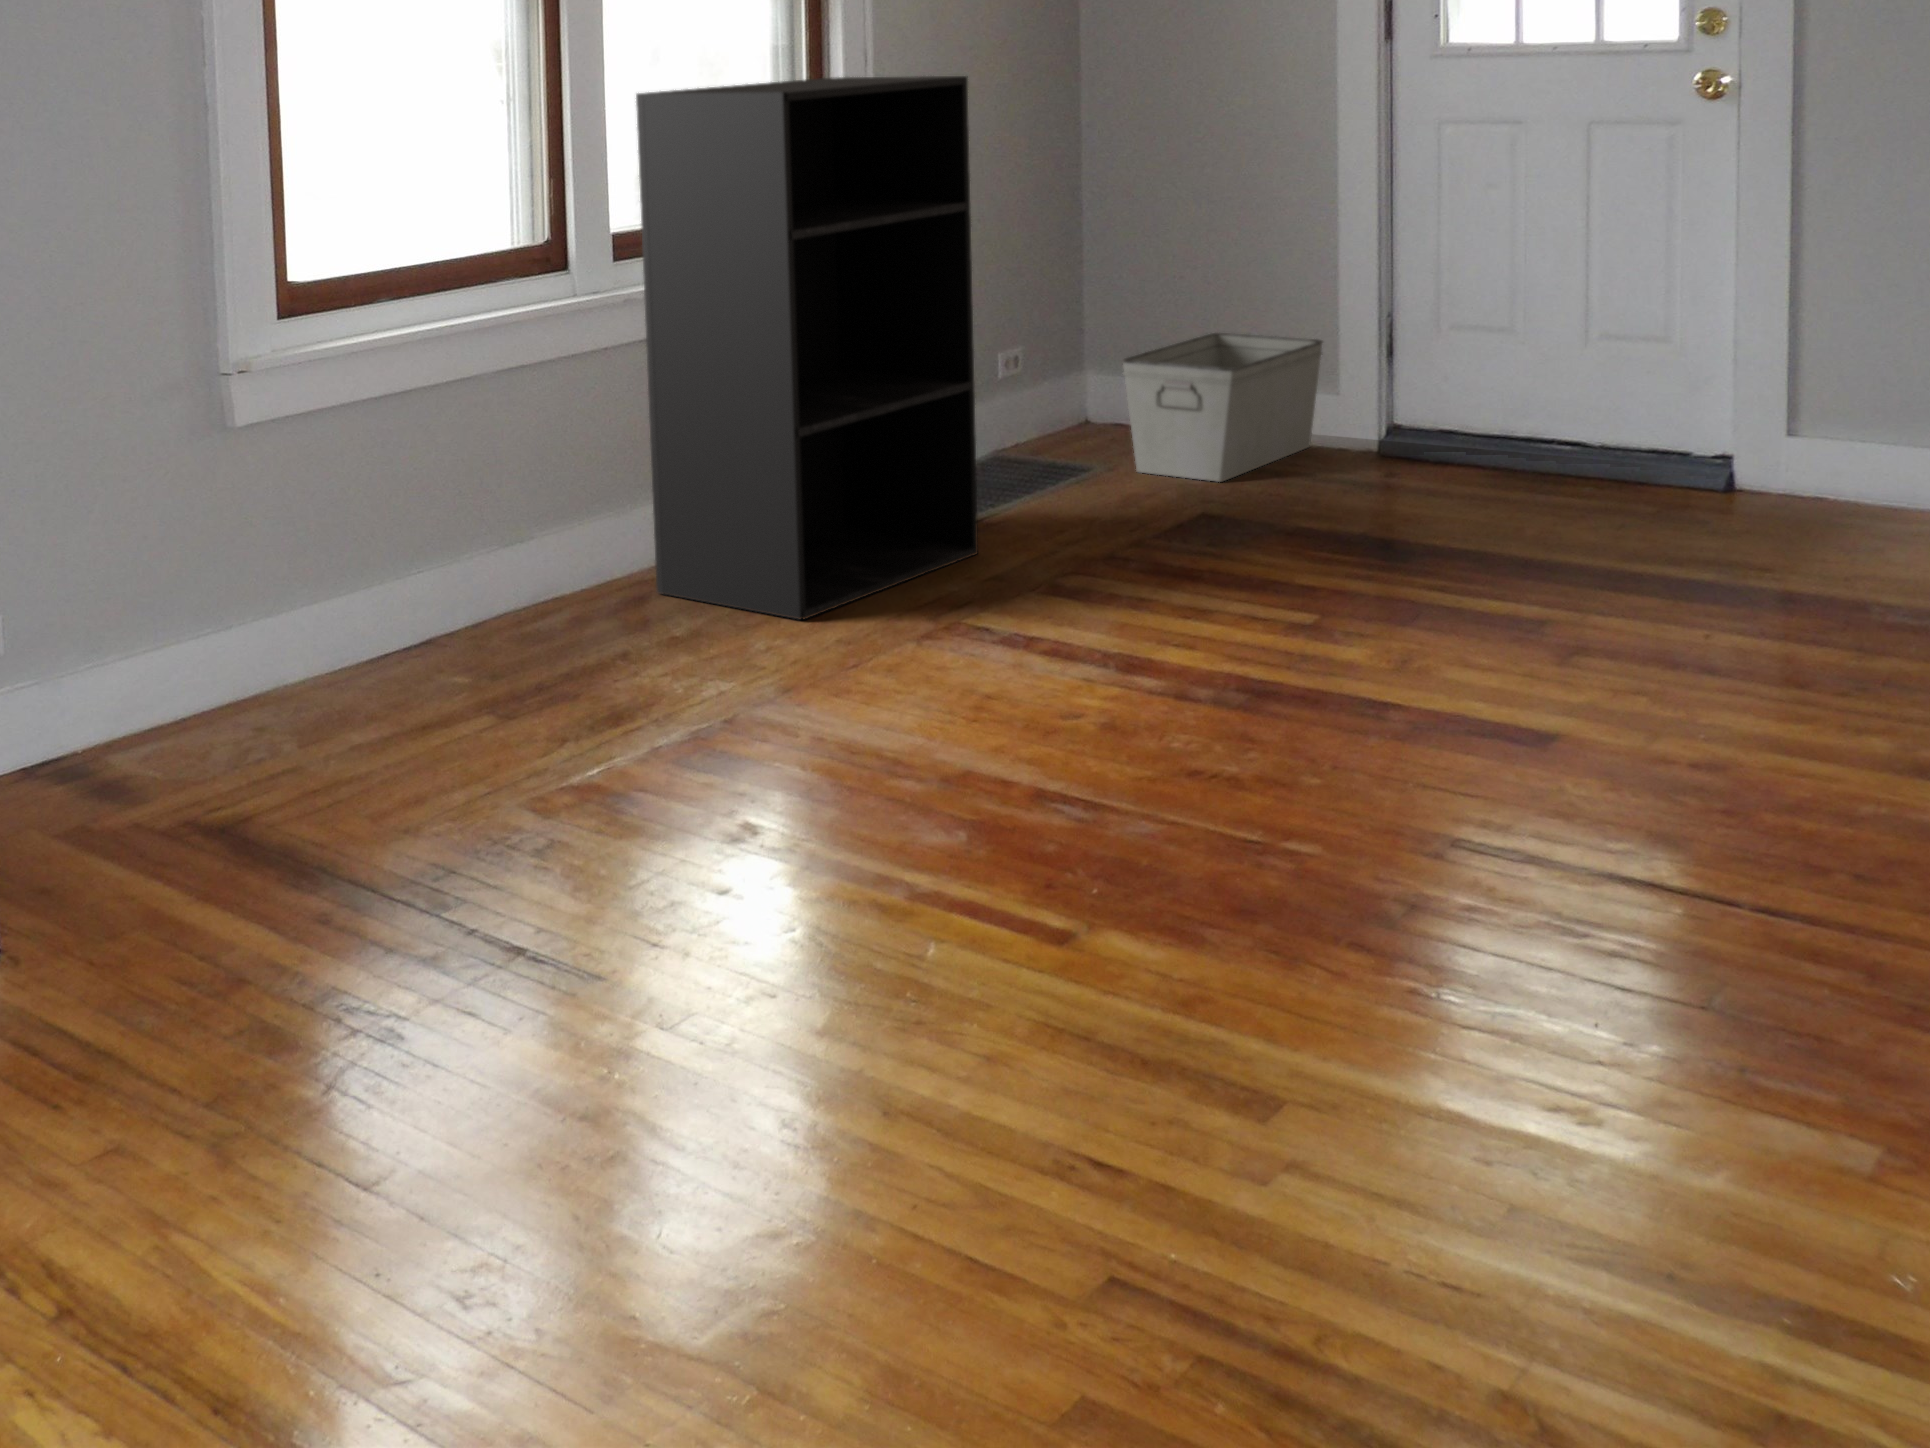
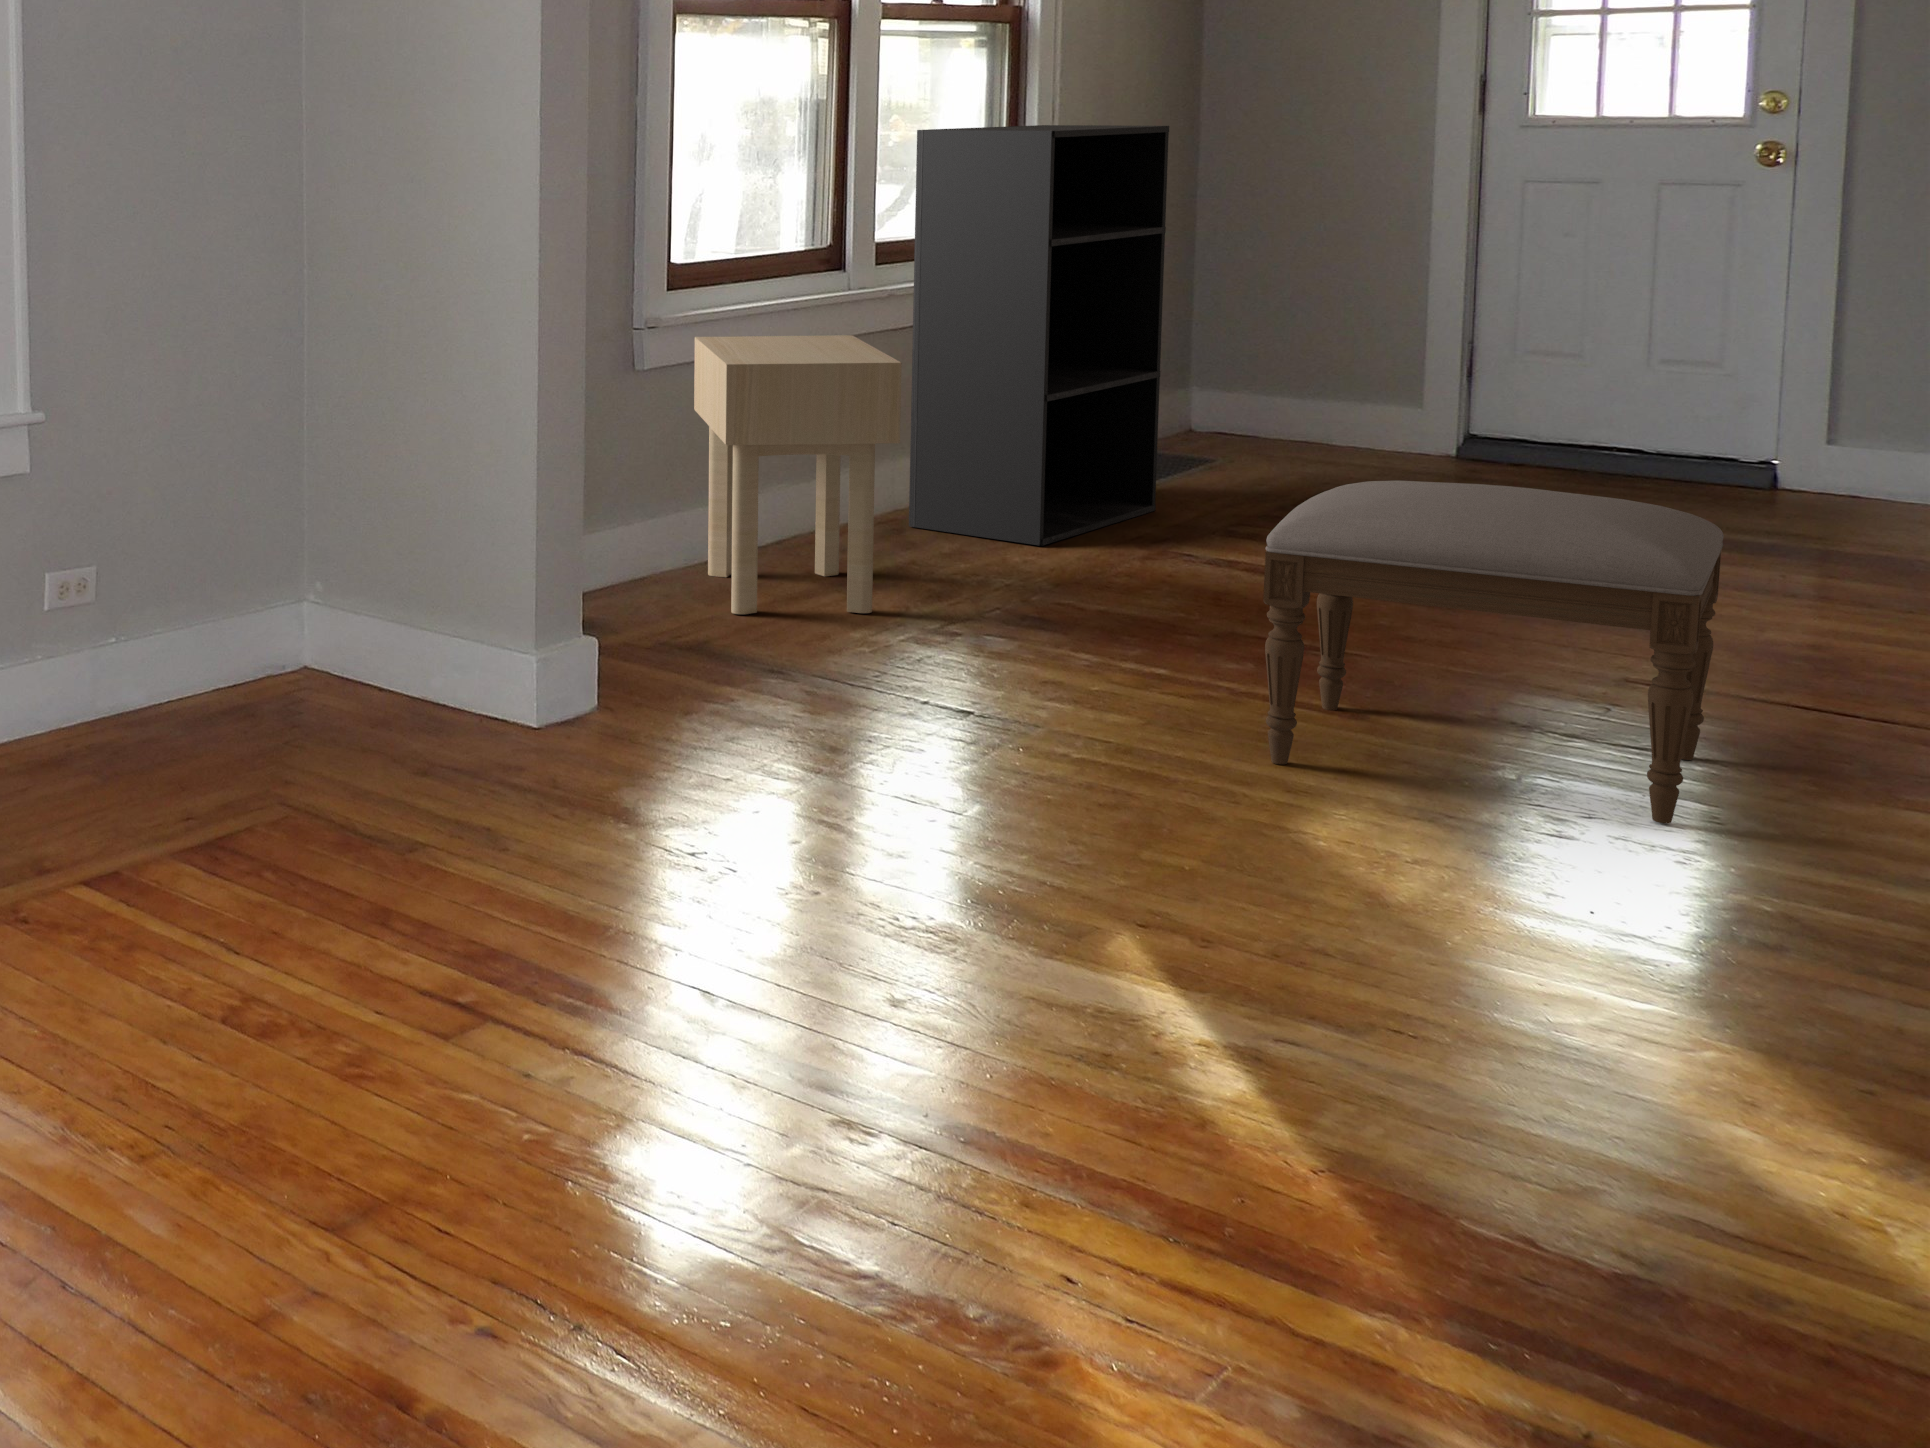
storage bin: present [1122,333,1323,482] -> none [1247,354,1412,471]
side table: none [282,368,527,761] -> present [694,335,902,614]
ottoman: none [857,604,1512,1149] -> present [1263,481,1724,823]

